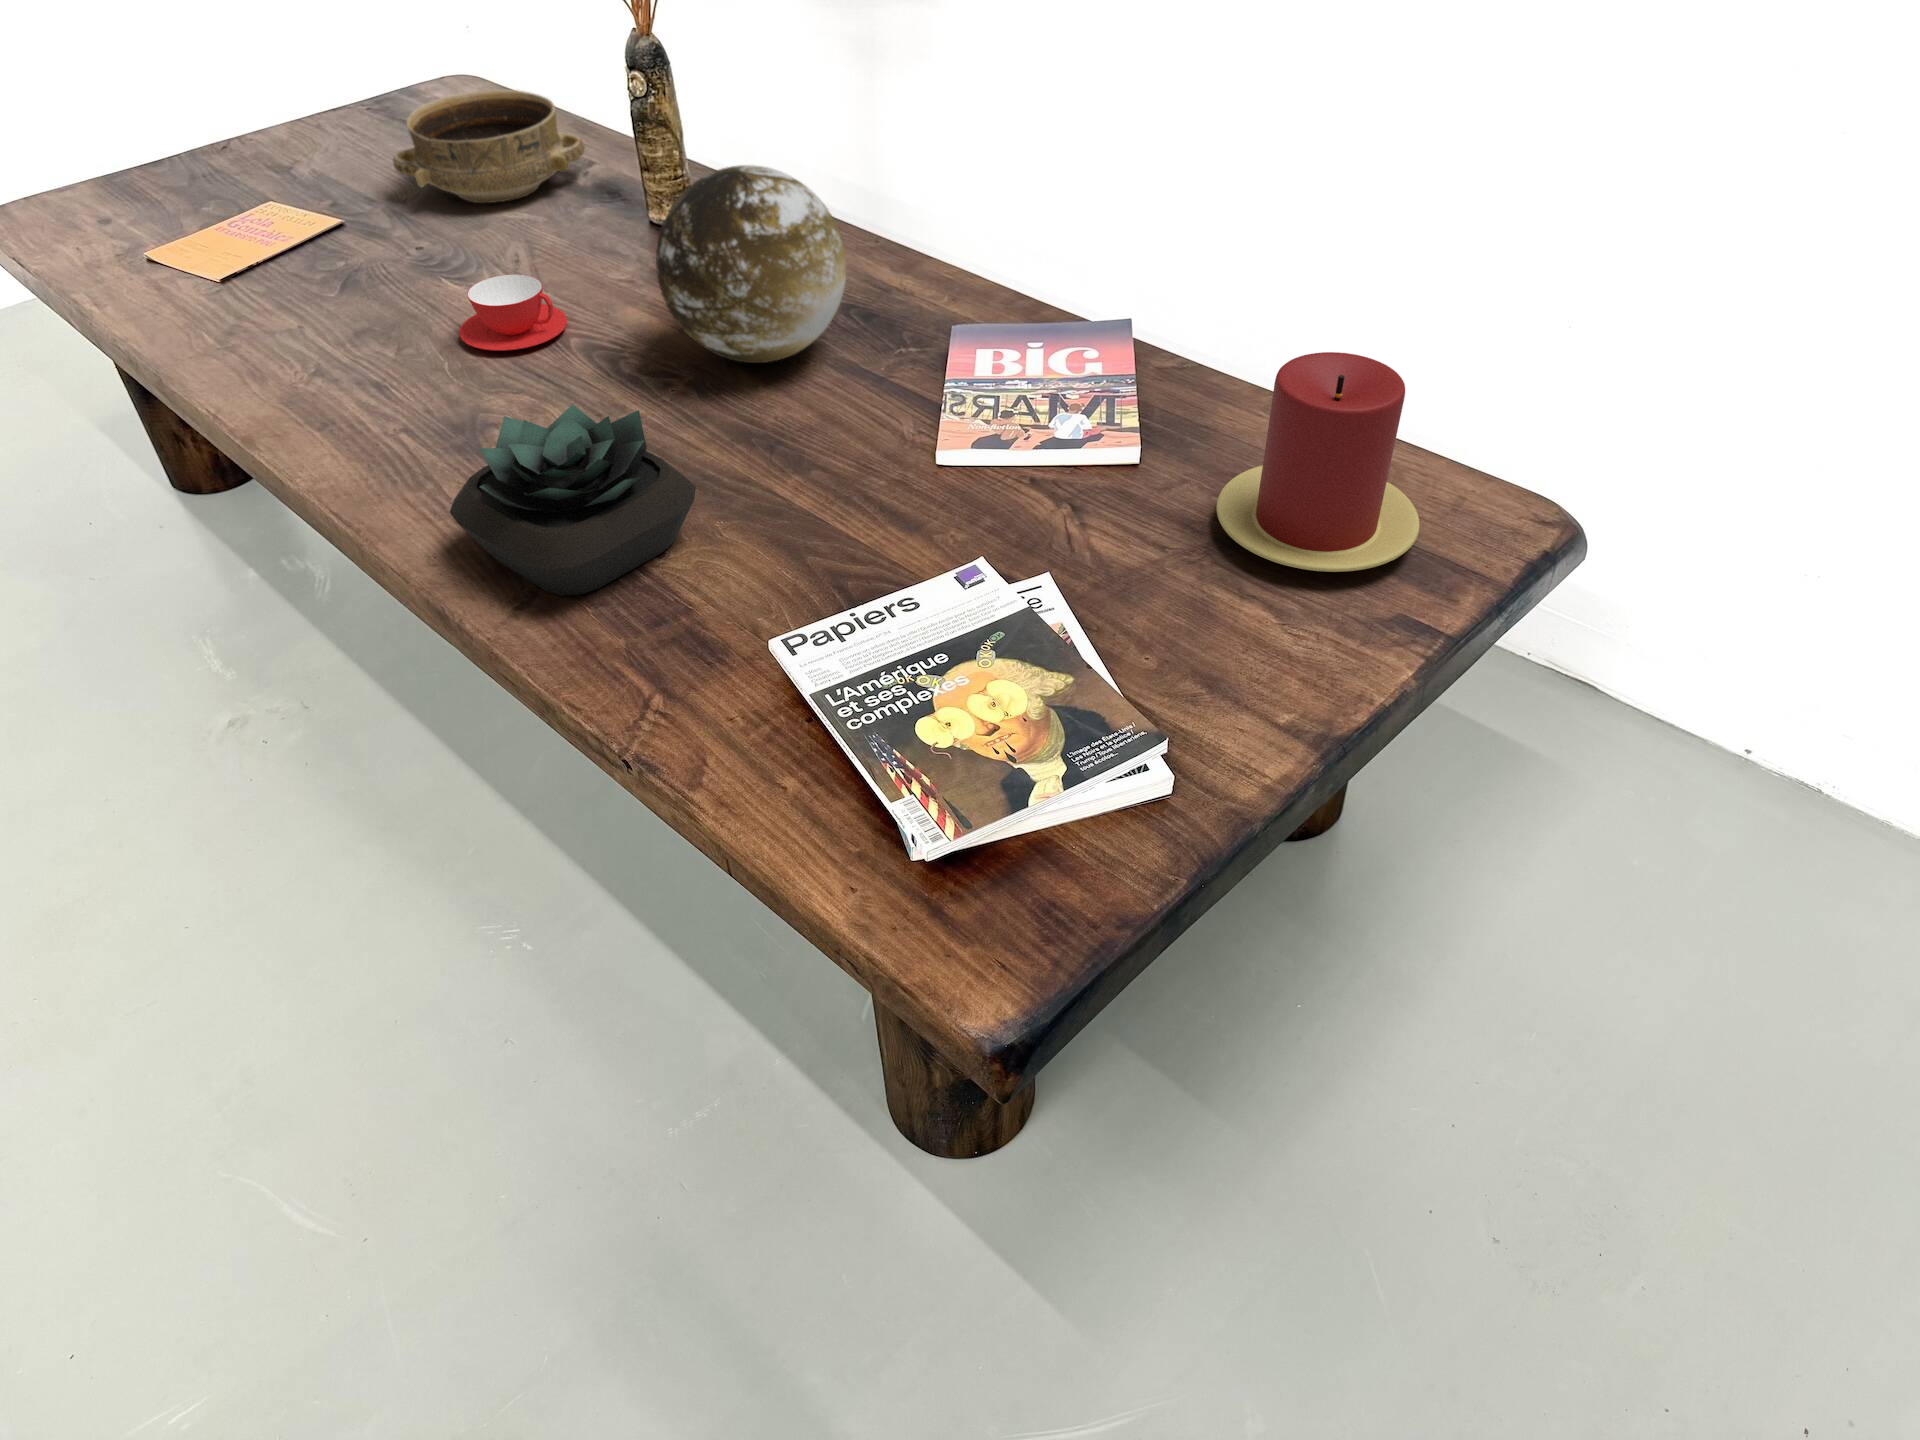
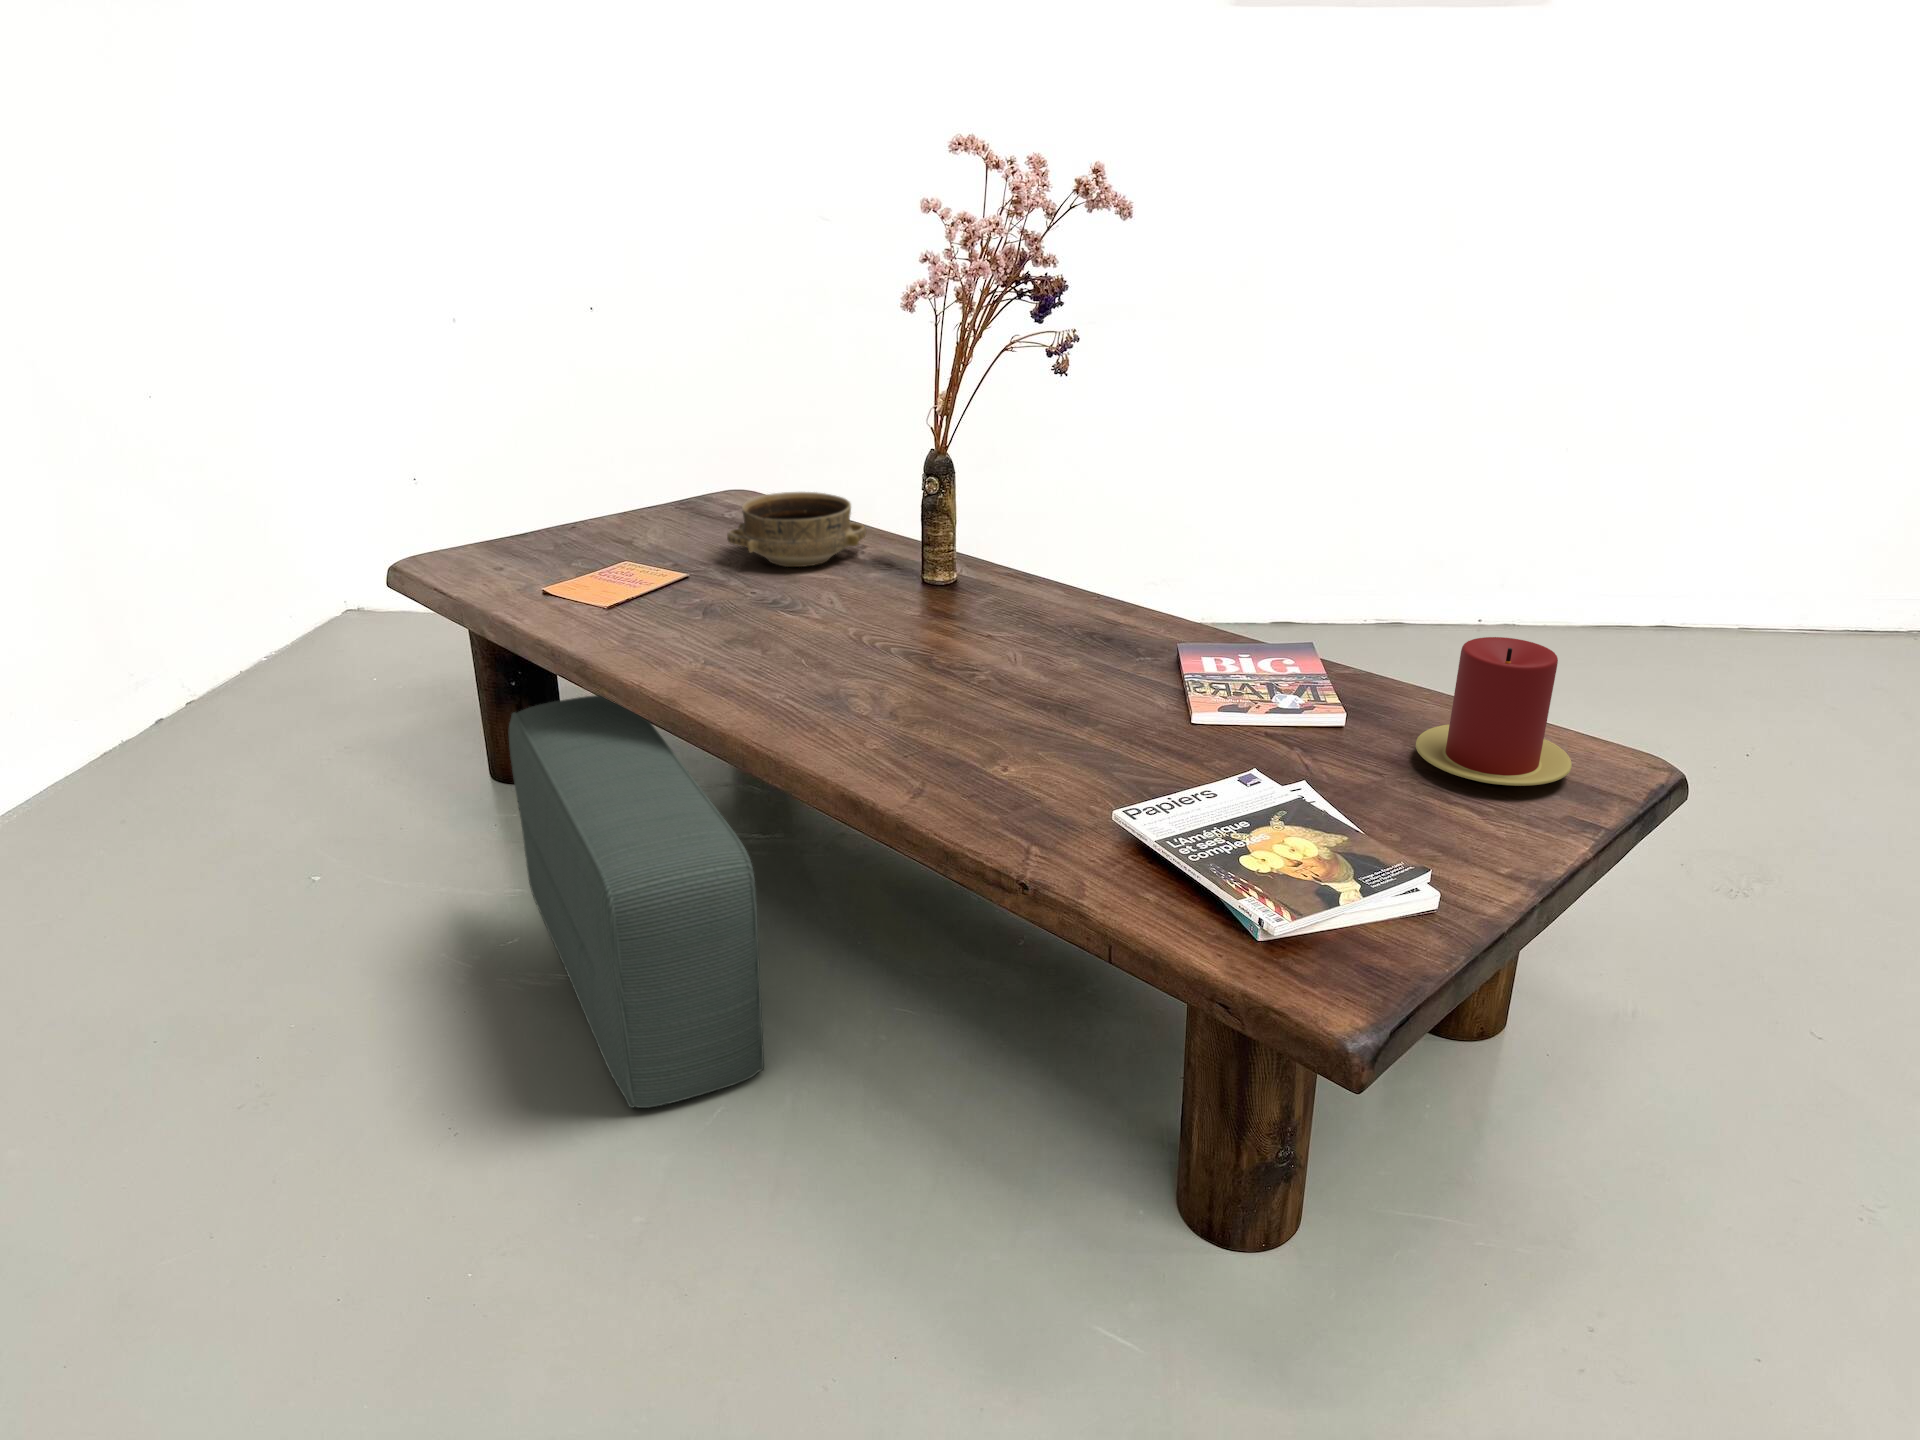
decorative orb: present [656,165,846,363] -> none [971,523,1109,662]
teacup: present [459,275,567,351] -> none [806,602,885,651]
succulent plant: present [450,404,696,596] -> none [857,664,1035,791]
pouf: none [86,406,418,971] -> present [509,695,764,1108]

